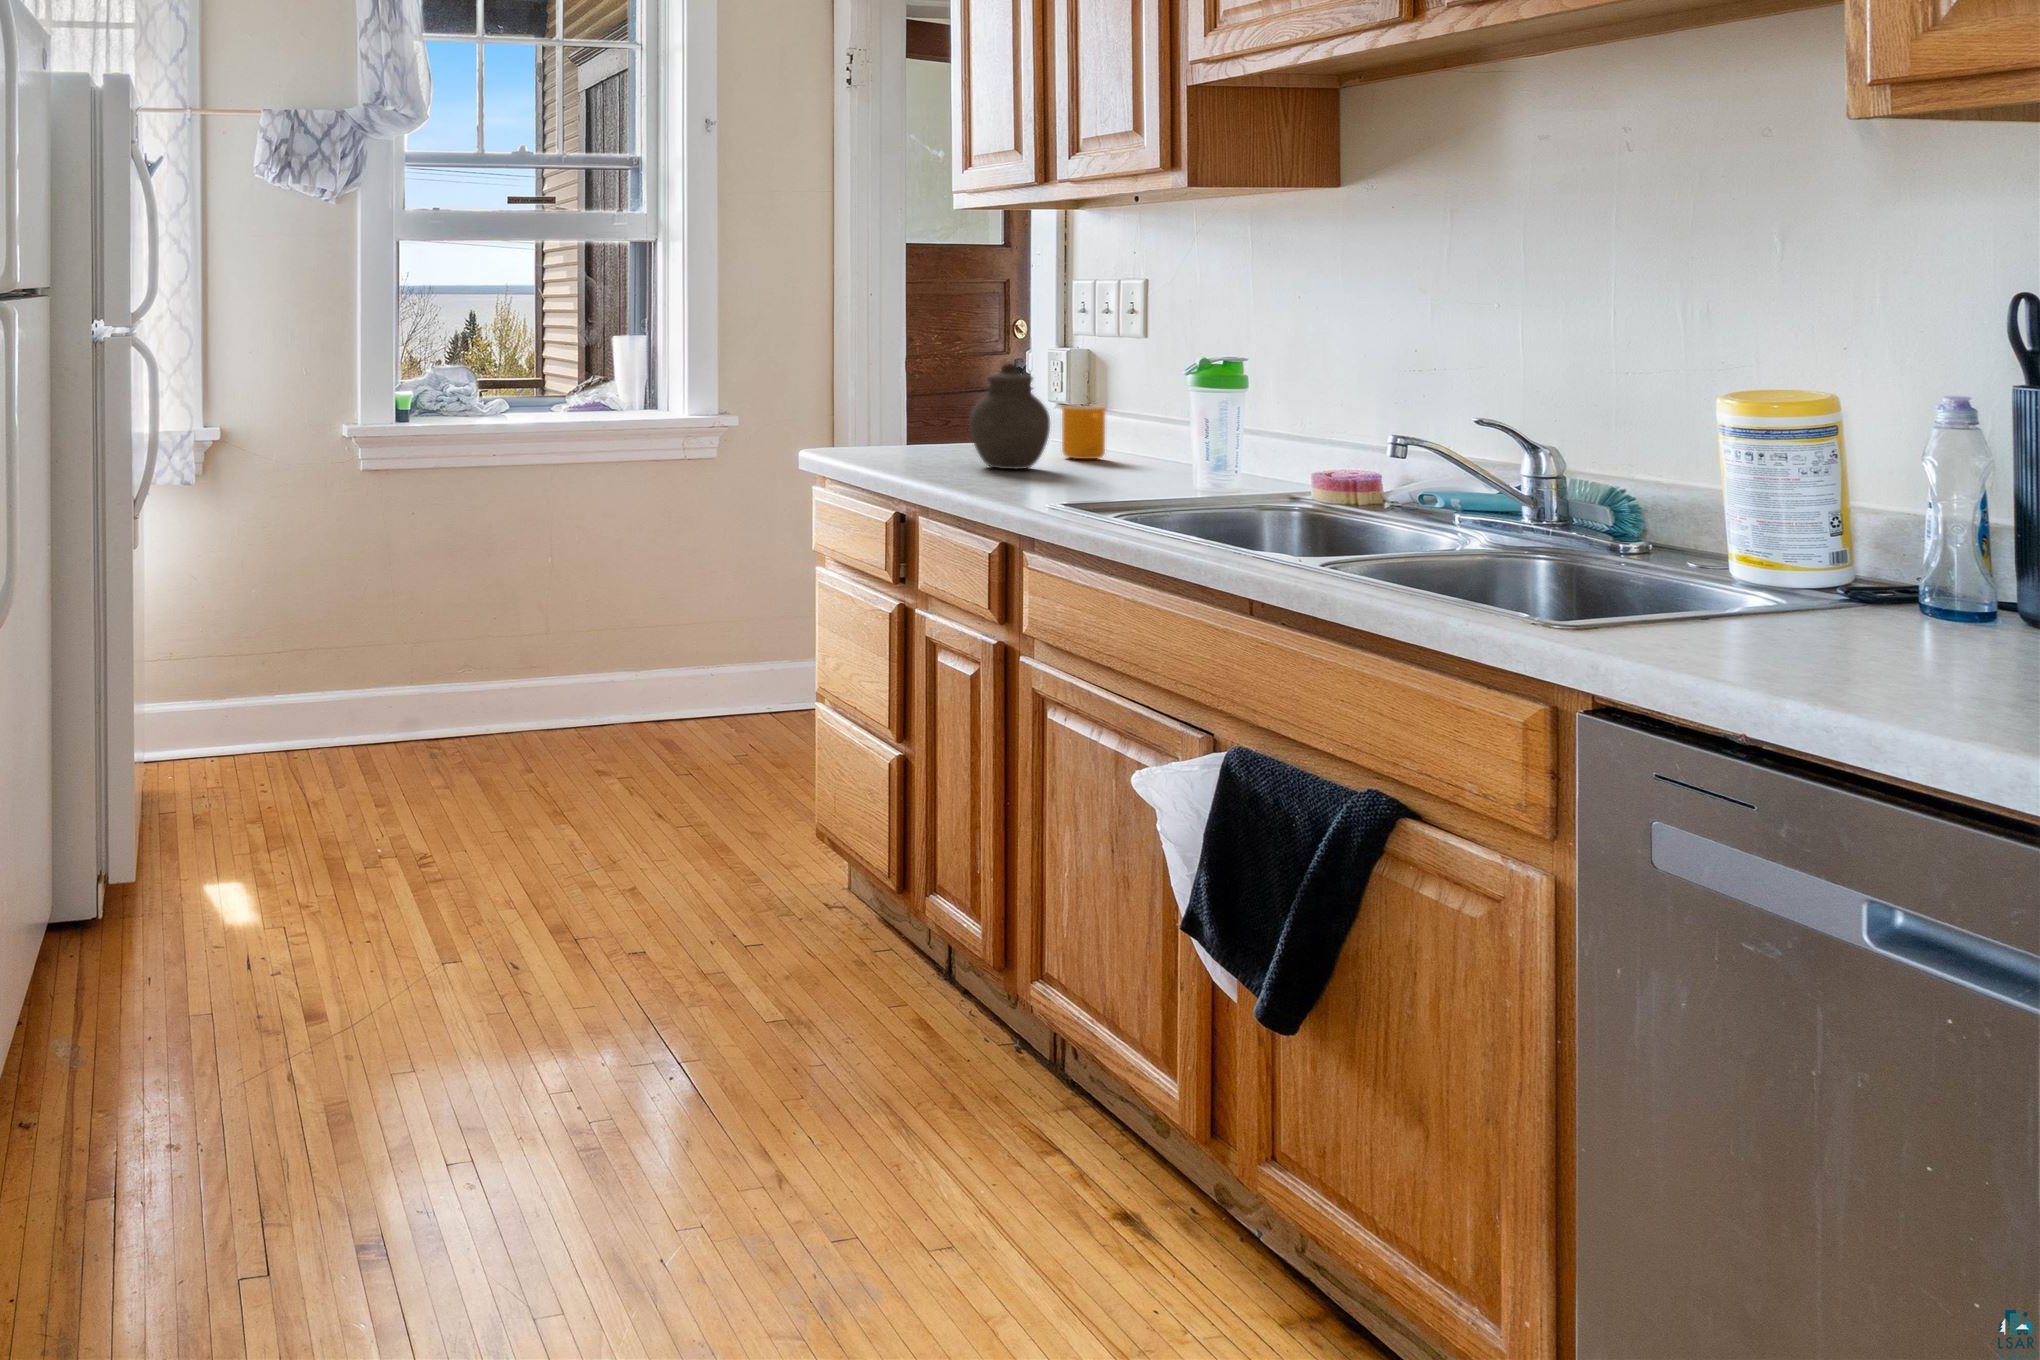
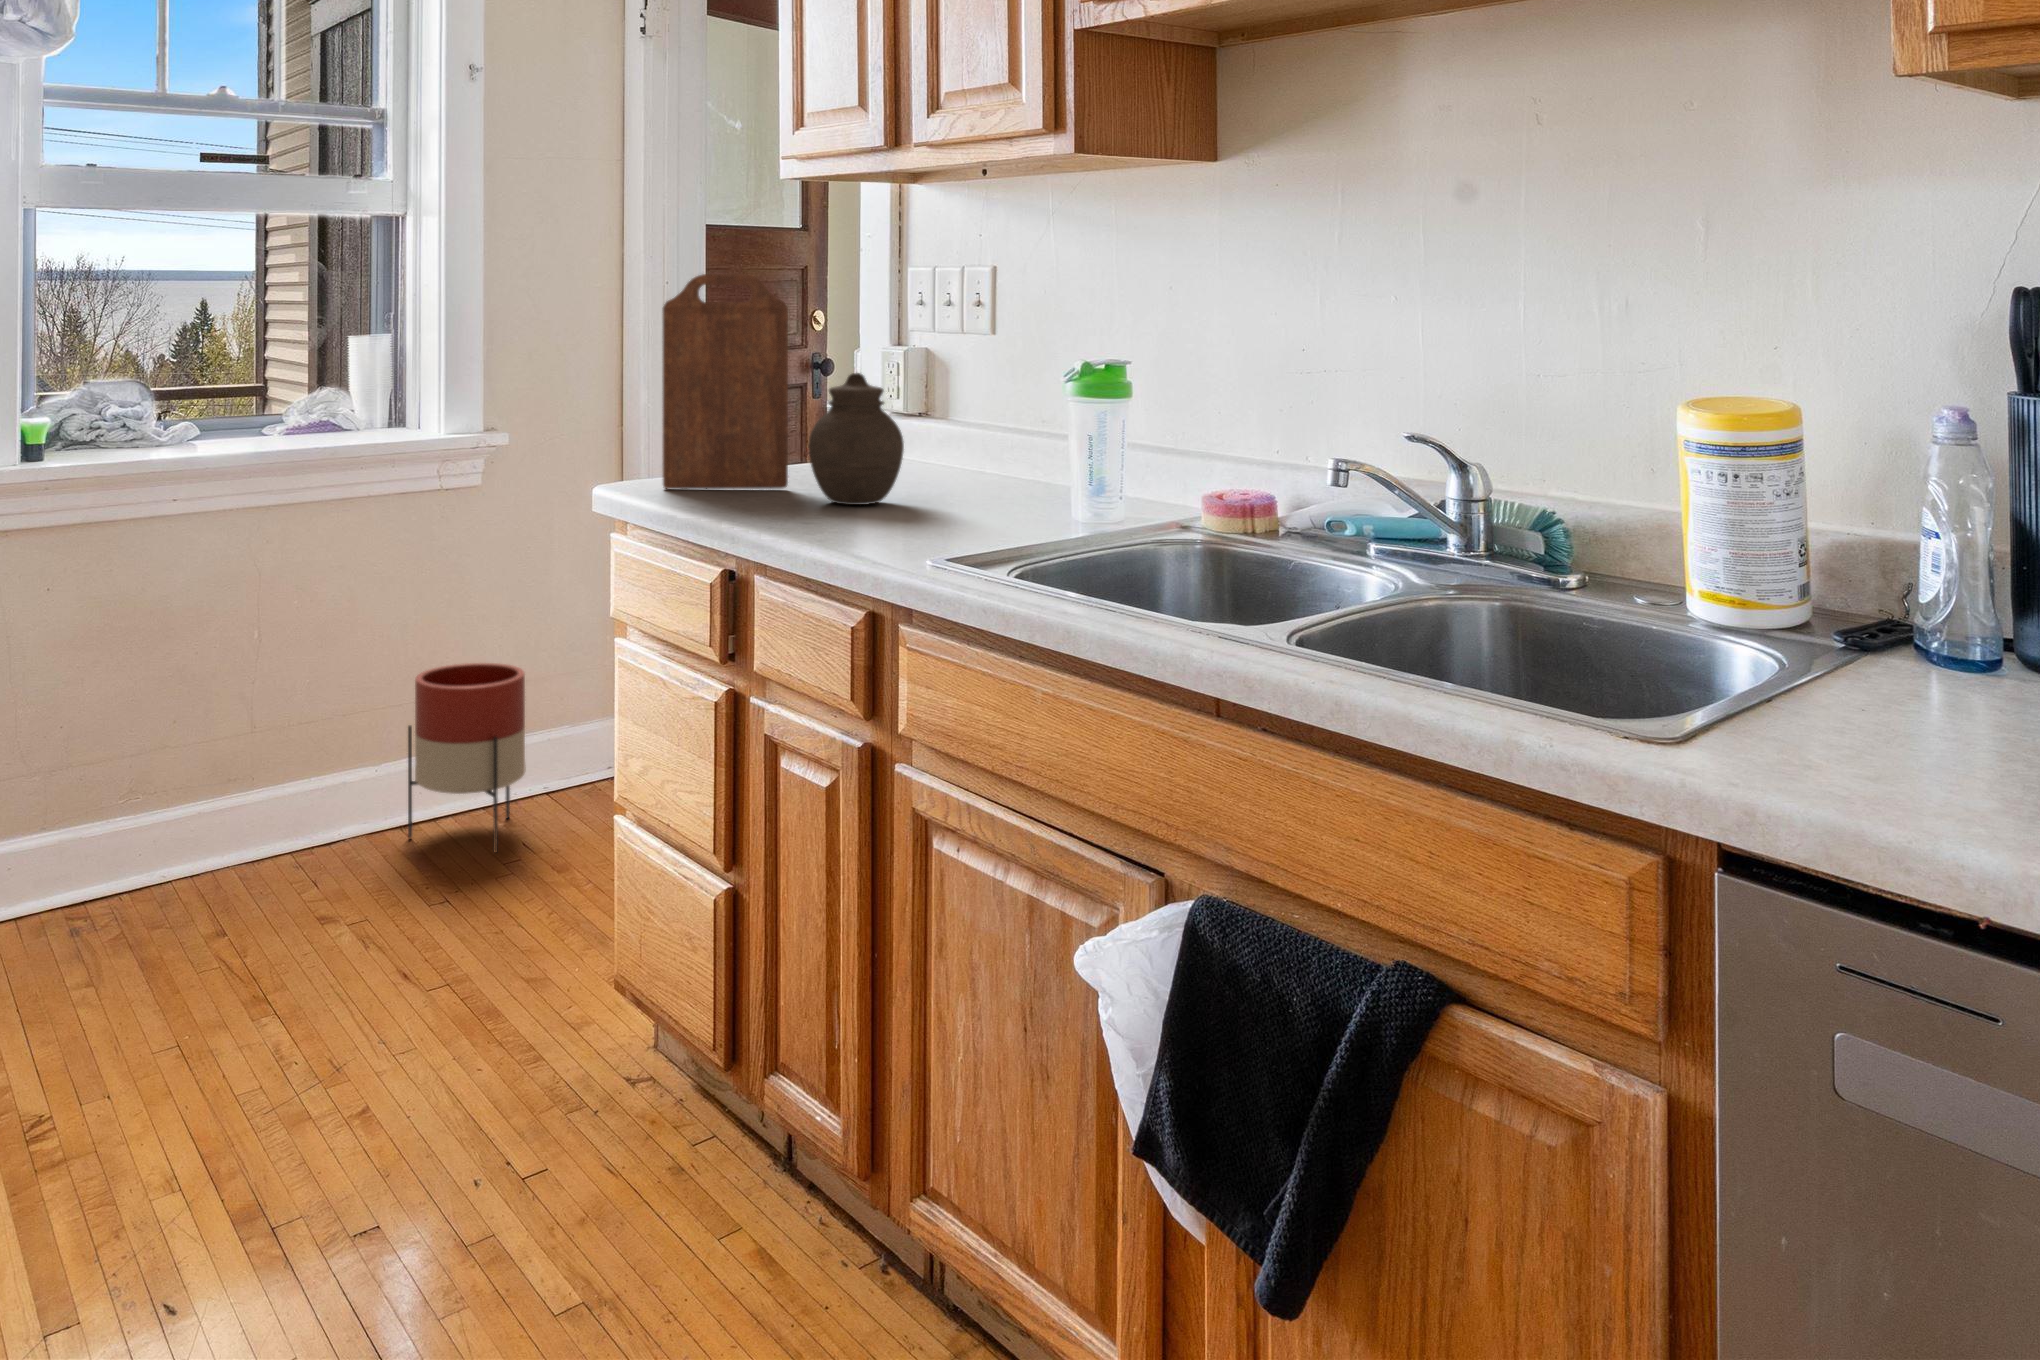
cutting board: none [854,286,956,456] -> present [663,274,788,489]
mug: present [1062,405,1105,459] -> none [909,421,958,486]
planter: none [660,595,750,744] -> present [408,663,526,853]

